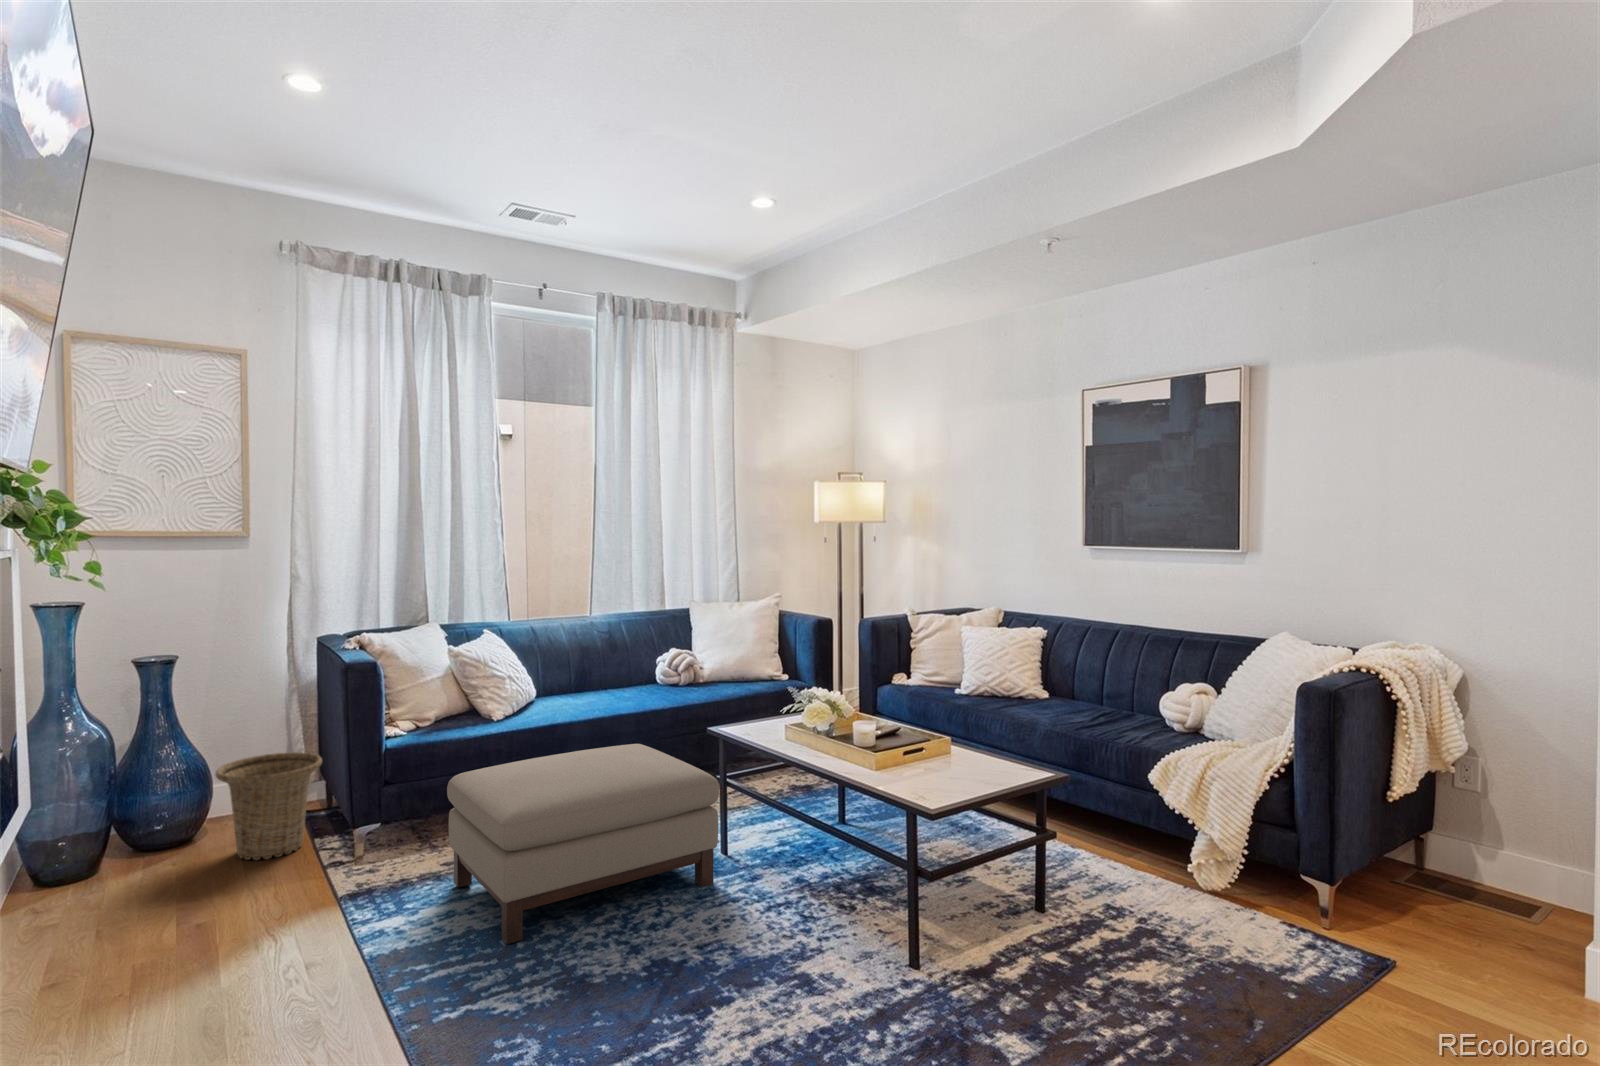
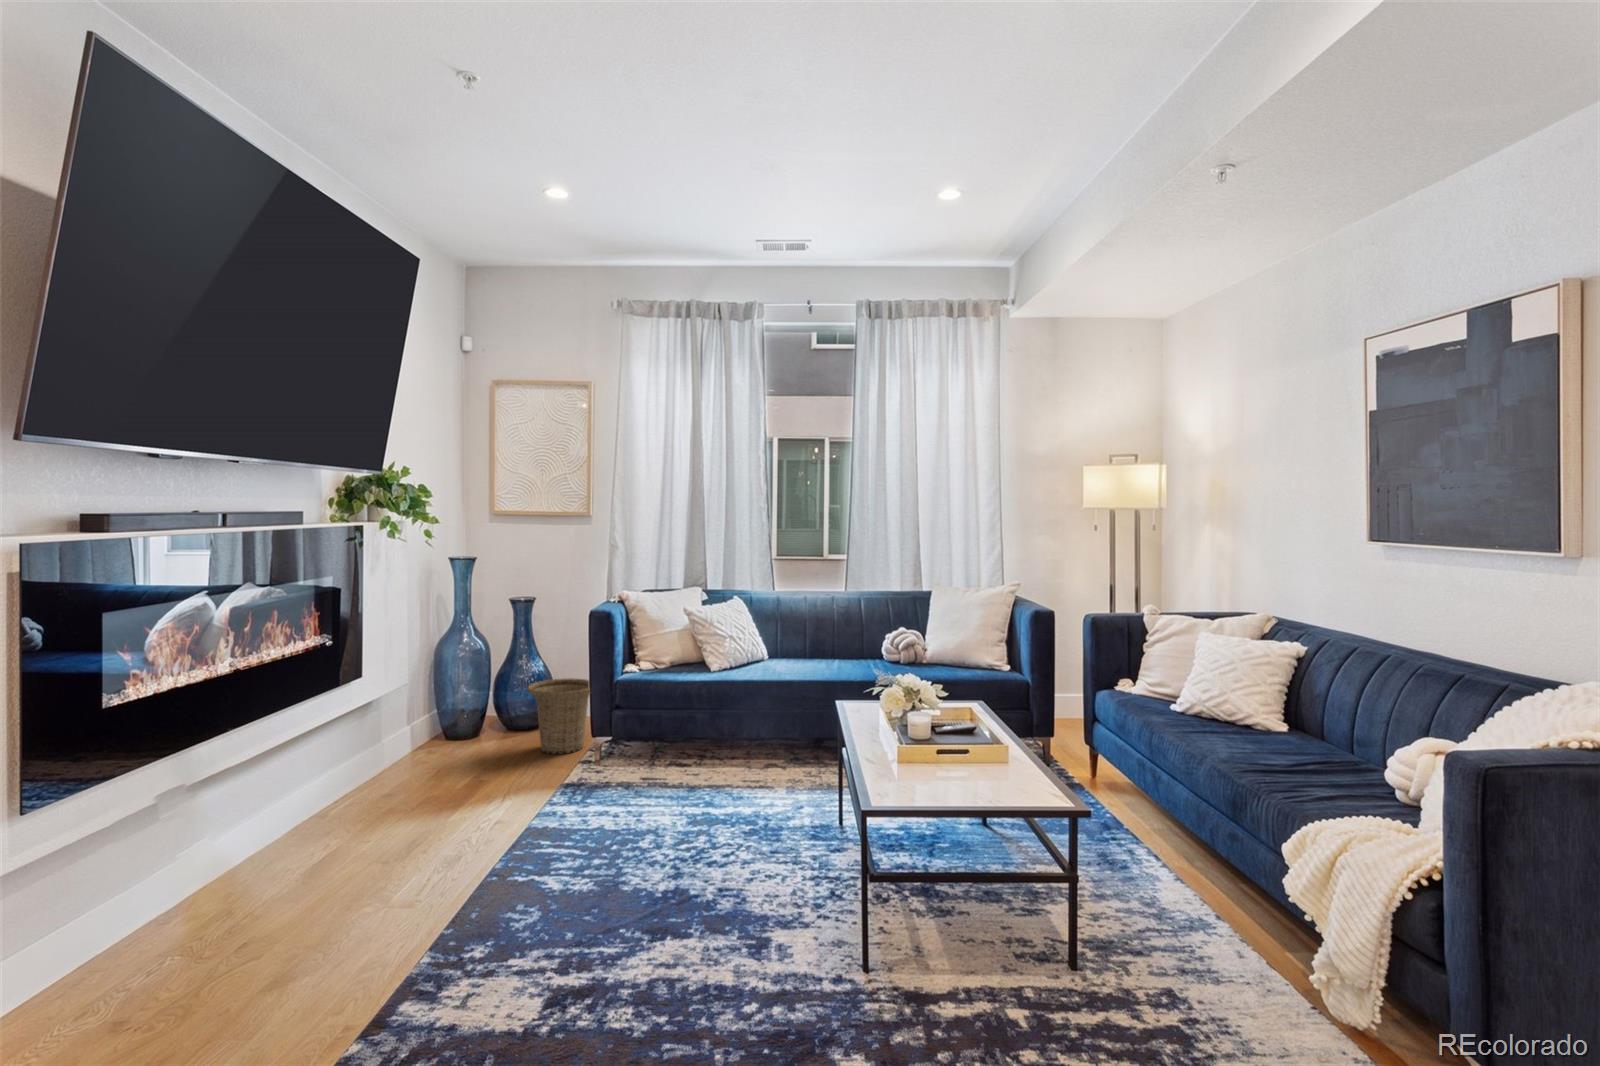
ottoman: present [447,744,719,944] -> none [599,707,808,848]

